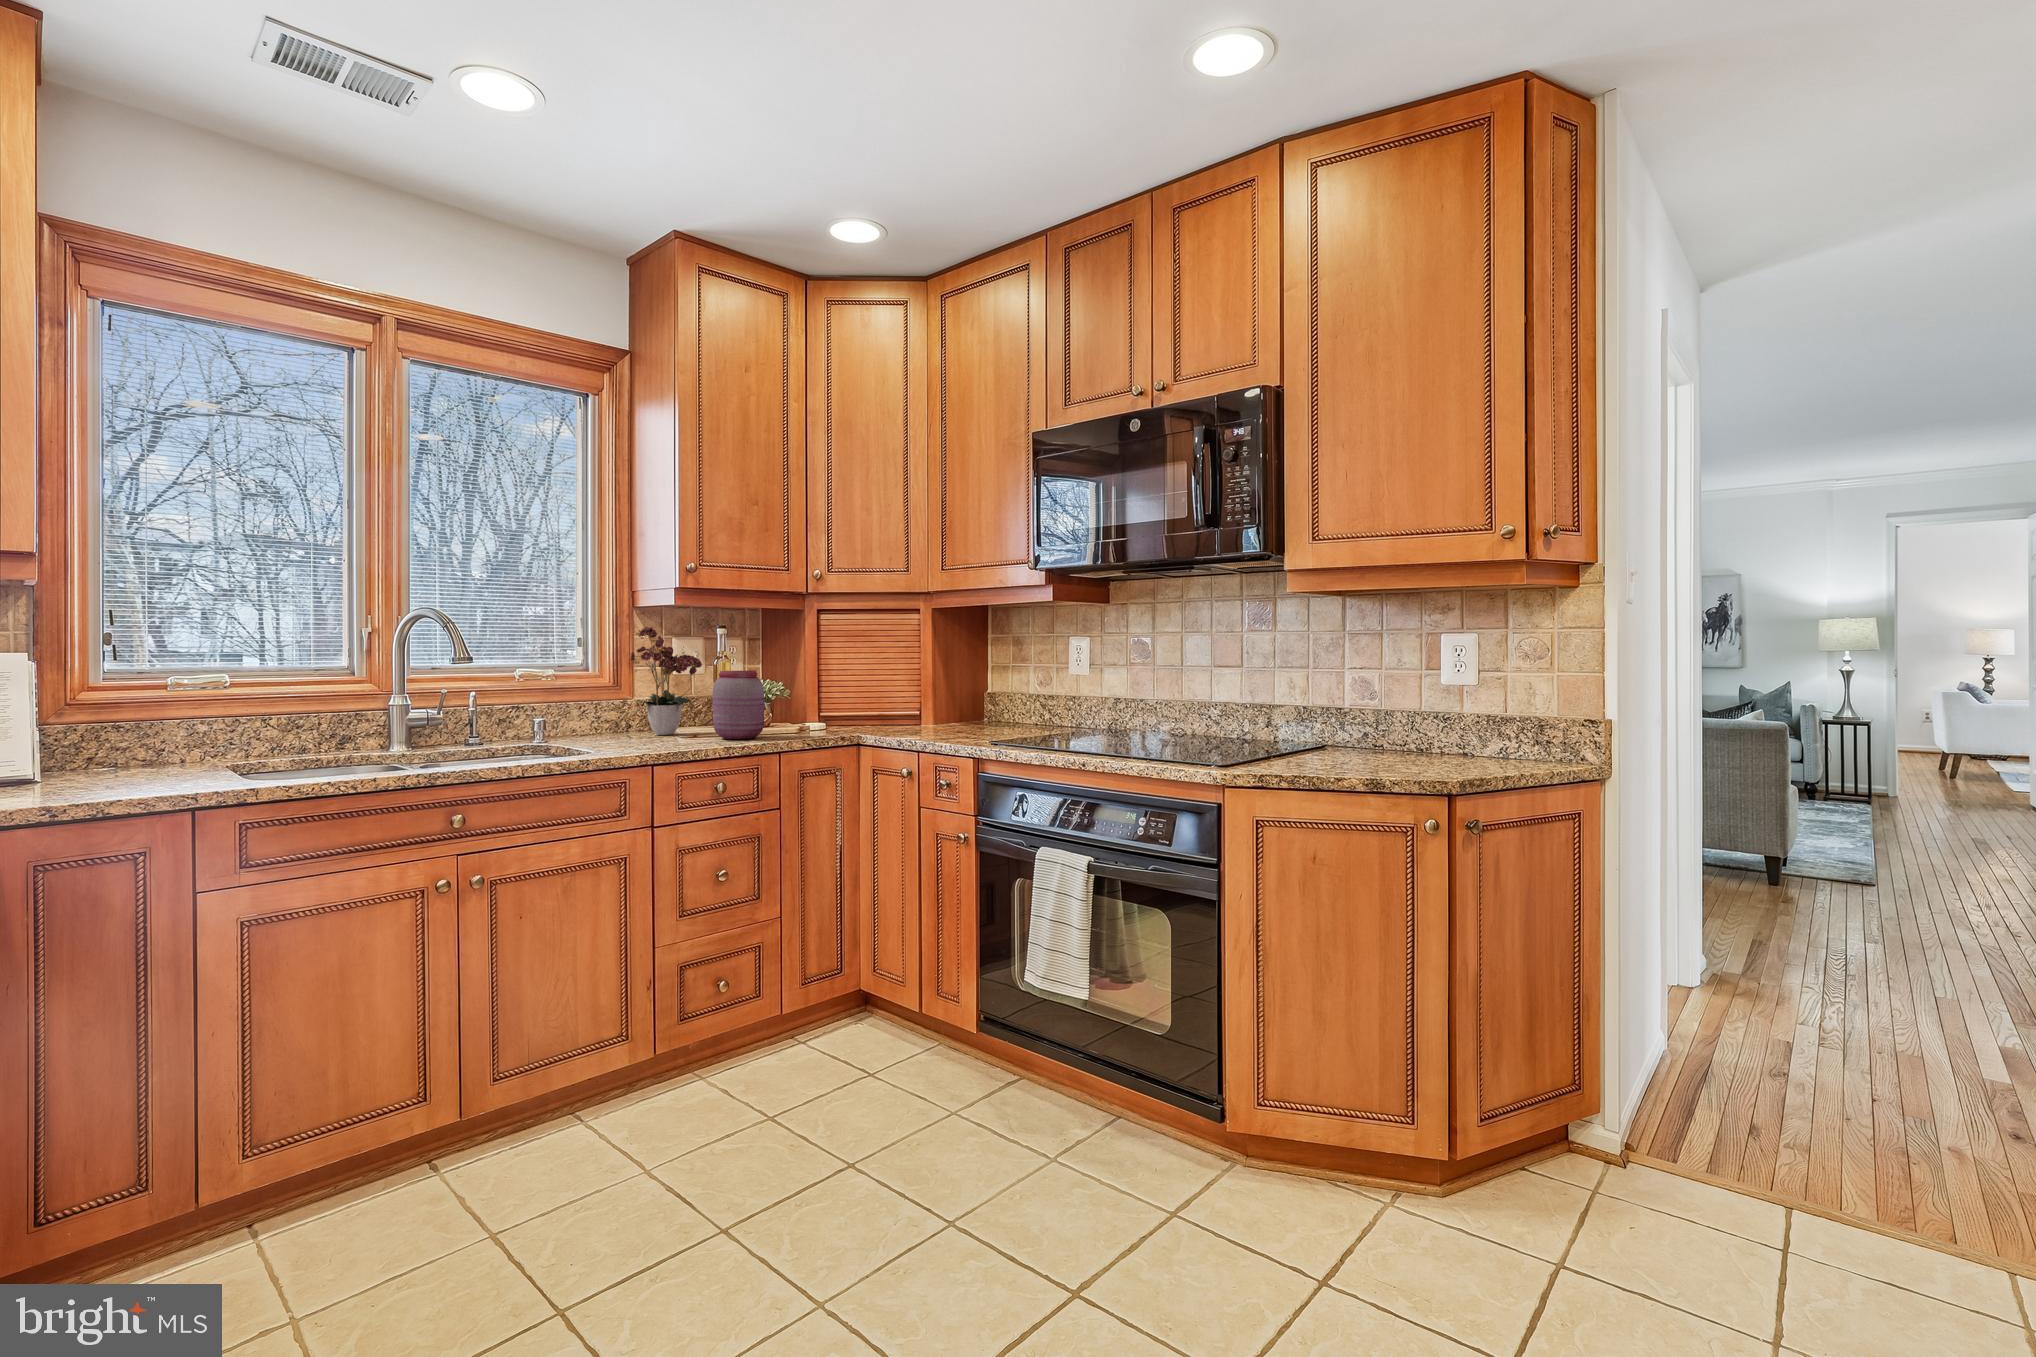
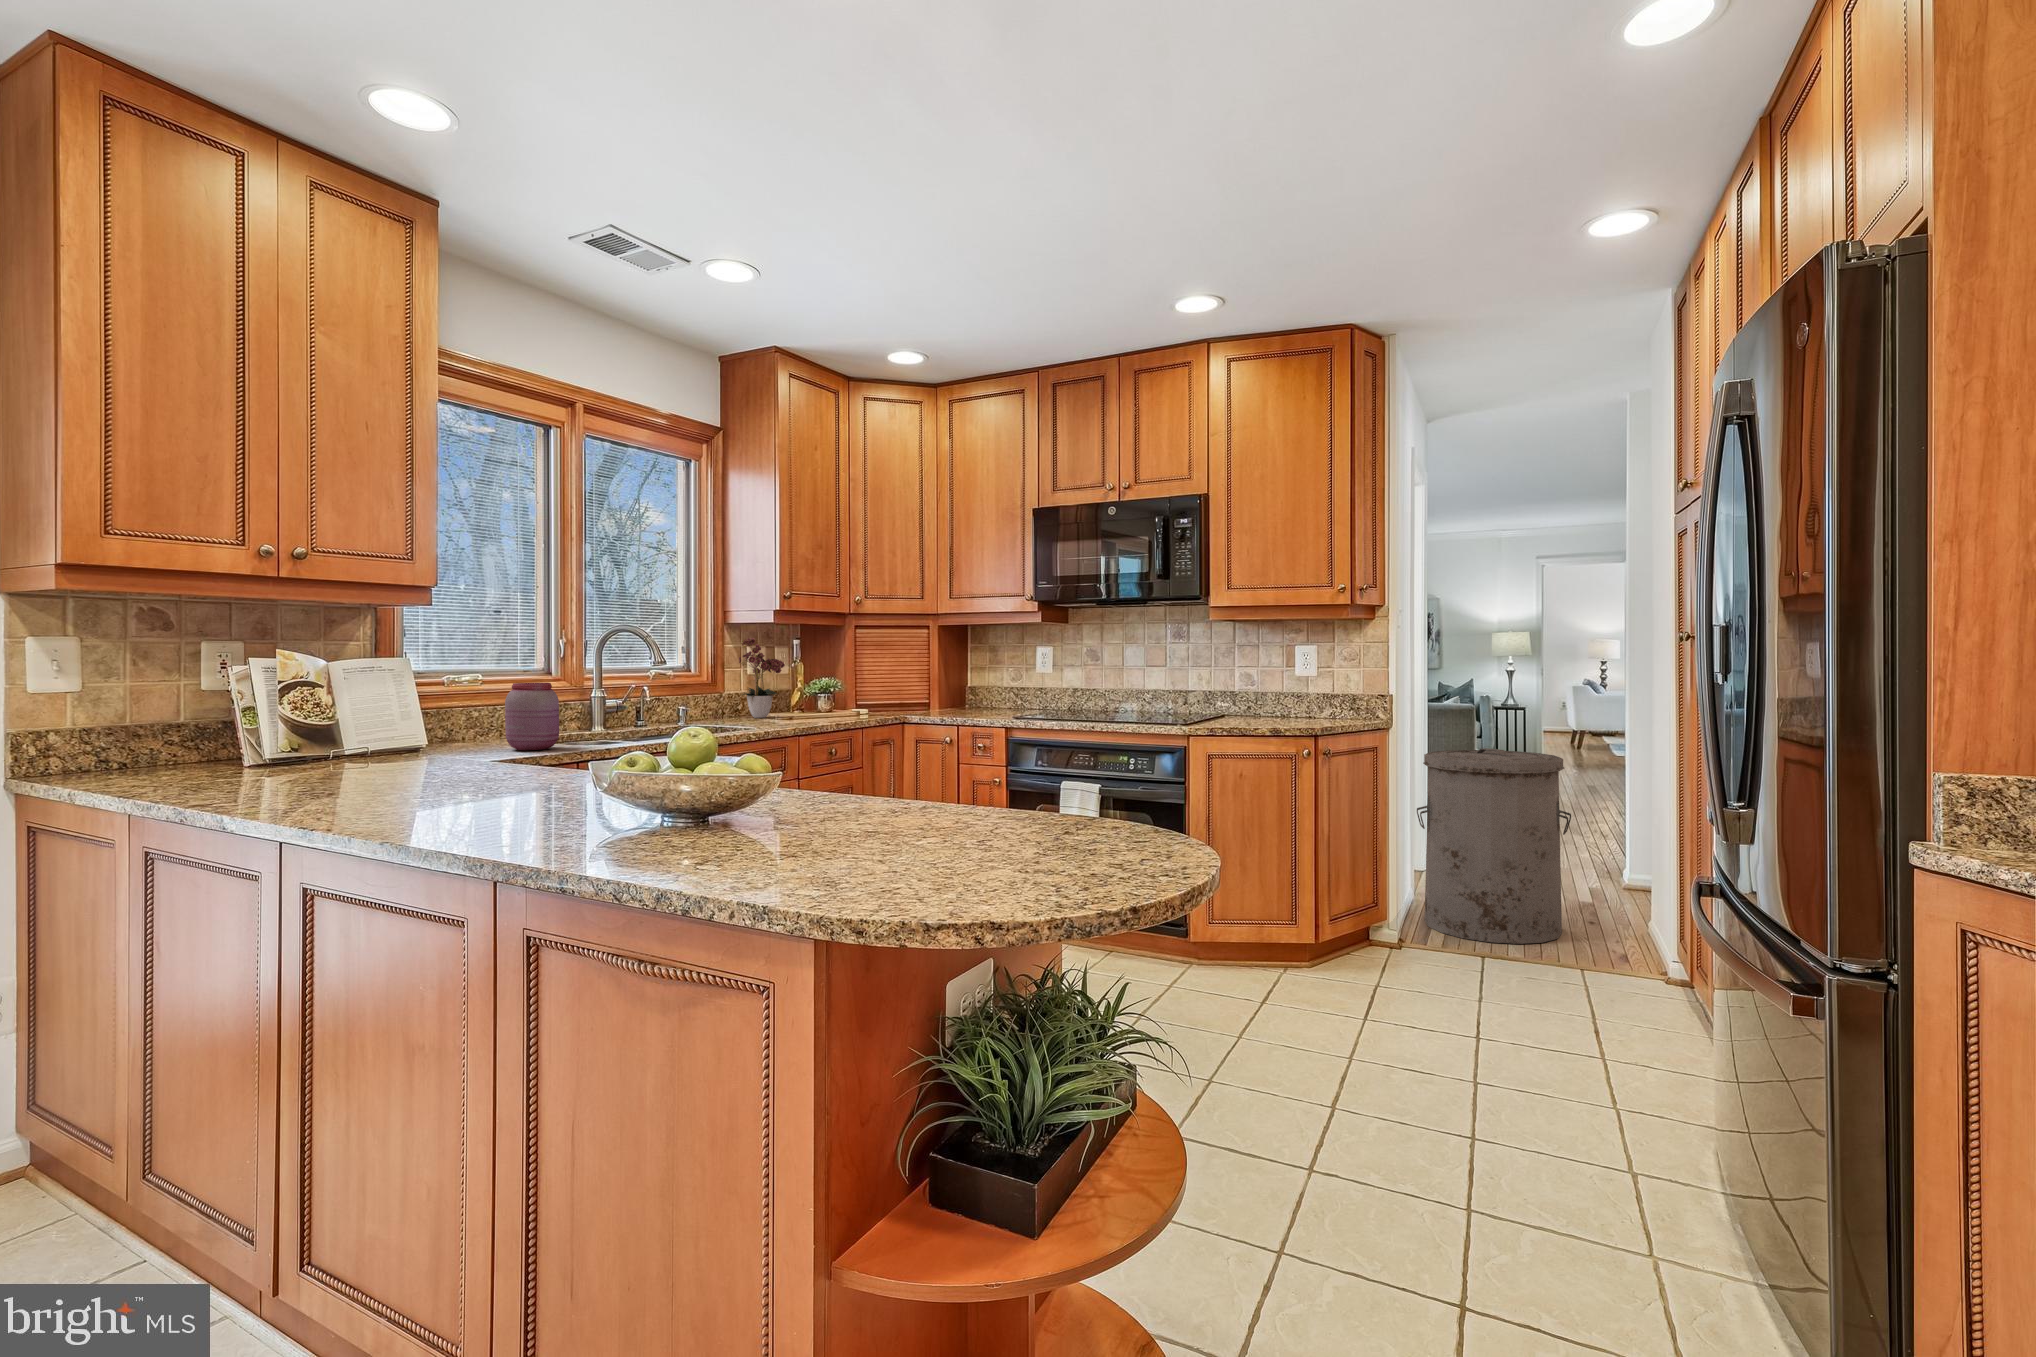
jar: present [712,671,764,739] -> present [505,683,559,750]
trash can: none [1666,811,1985,1189] -> present [1417,748,1571,944]

